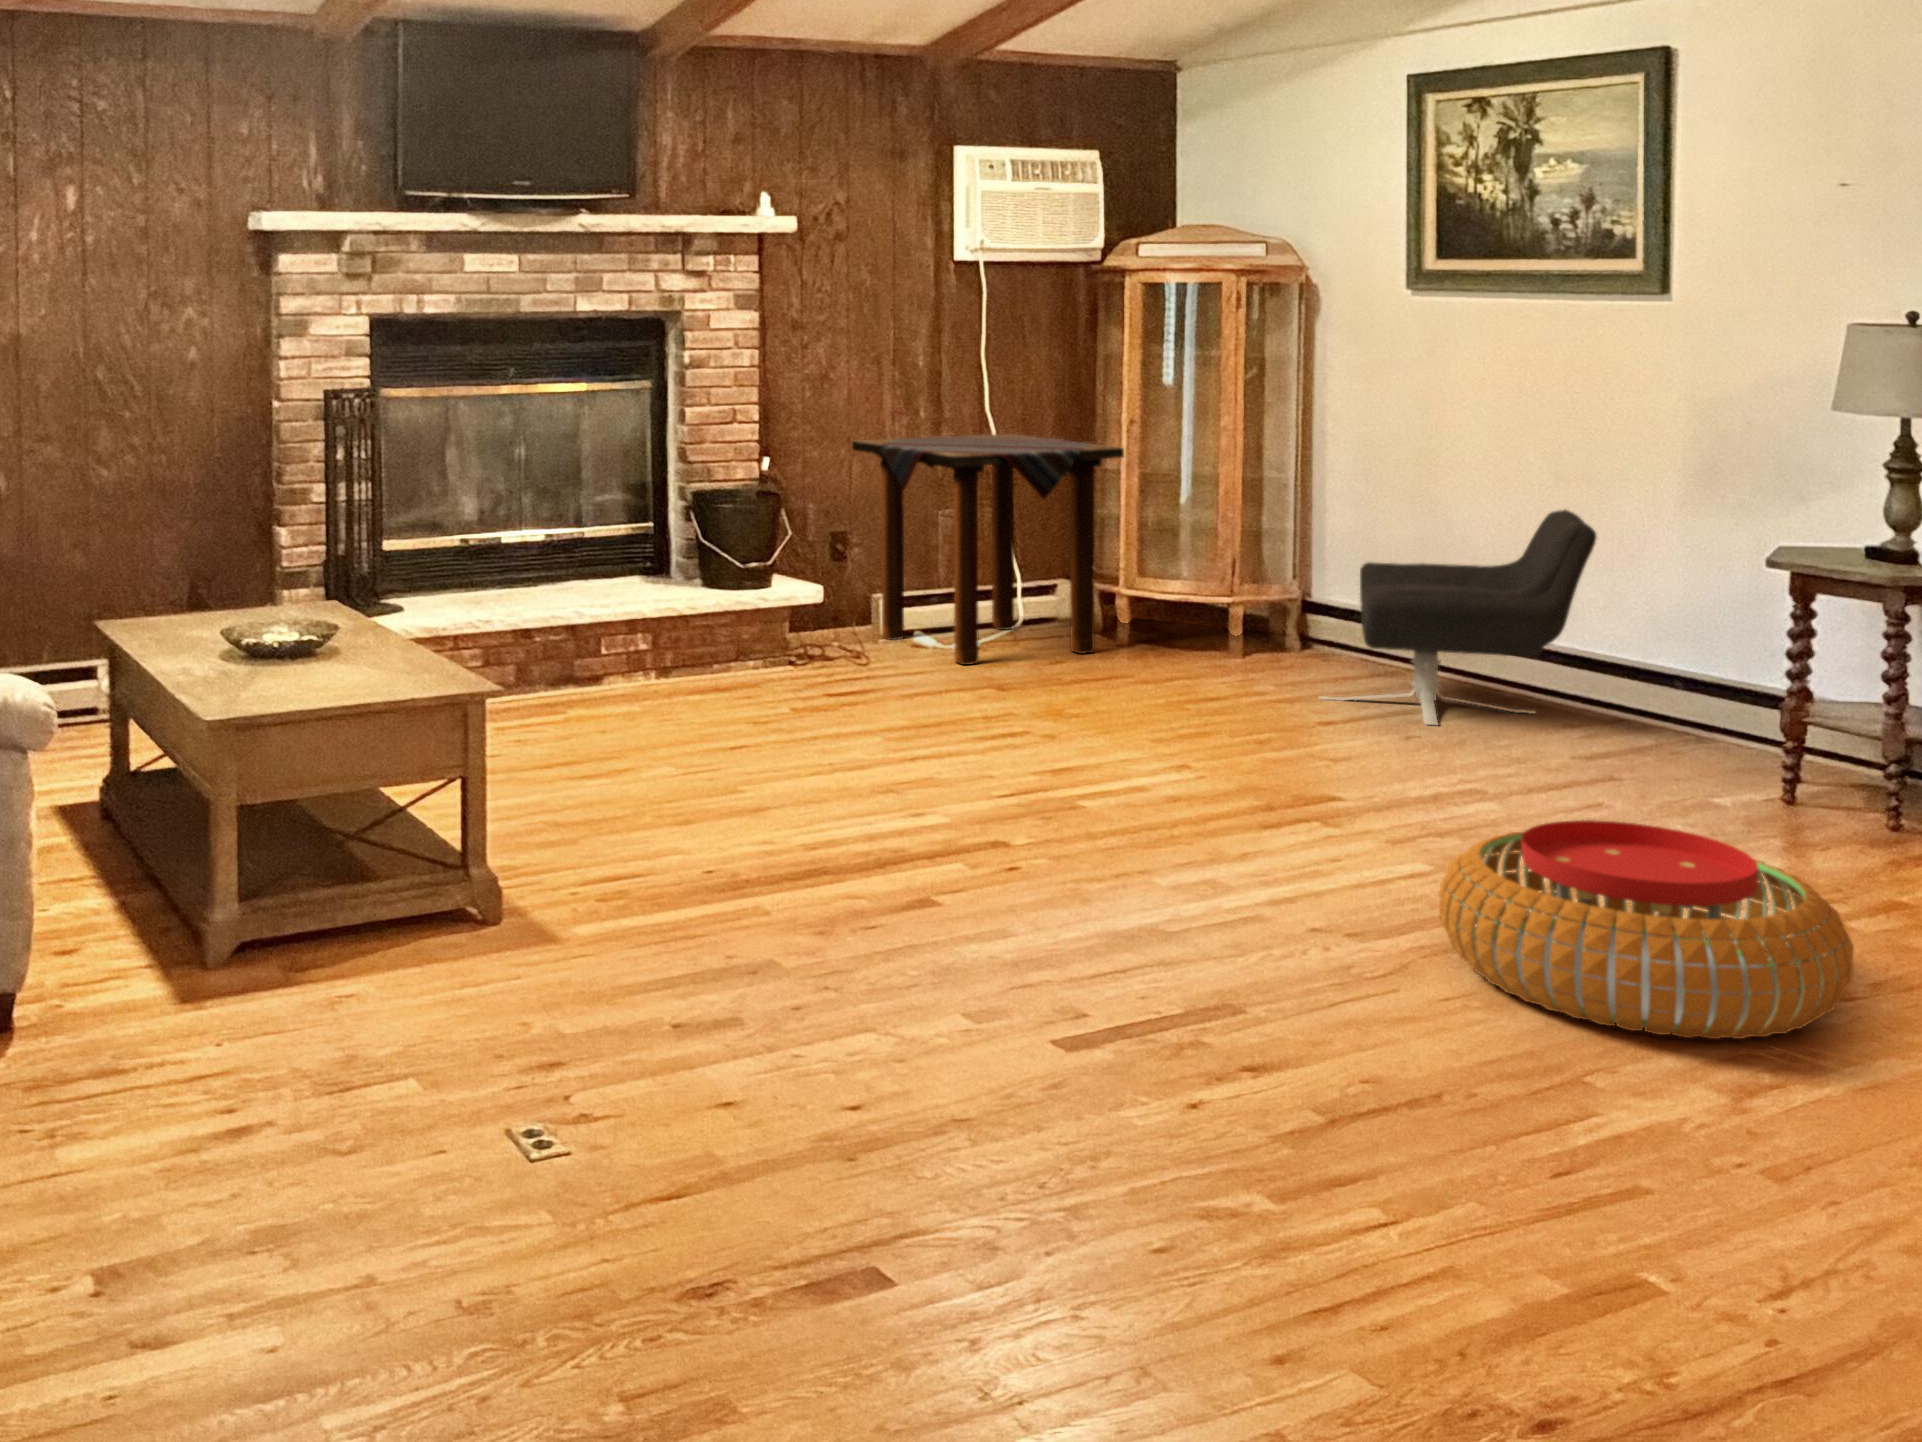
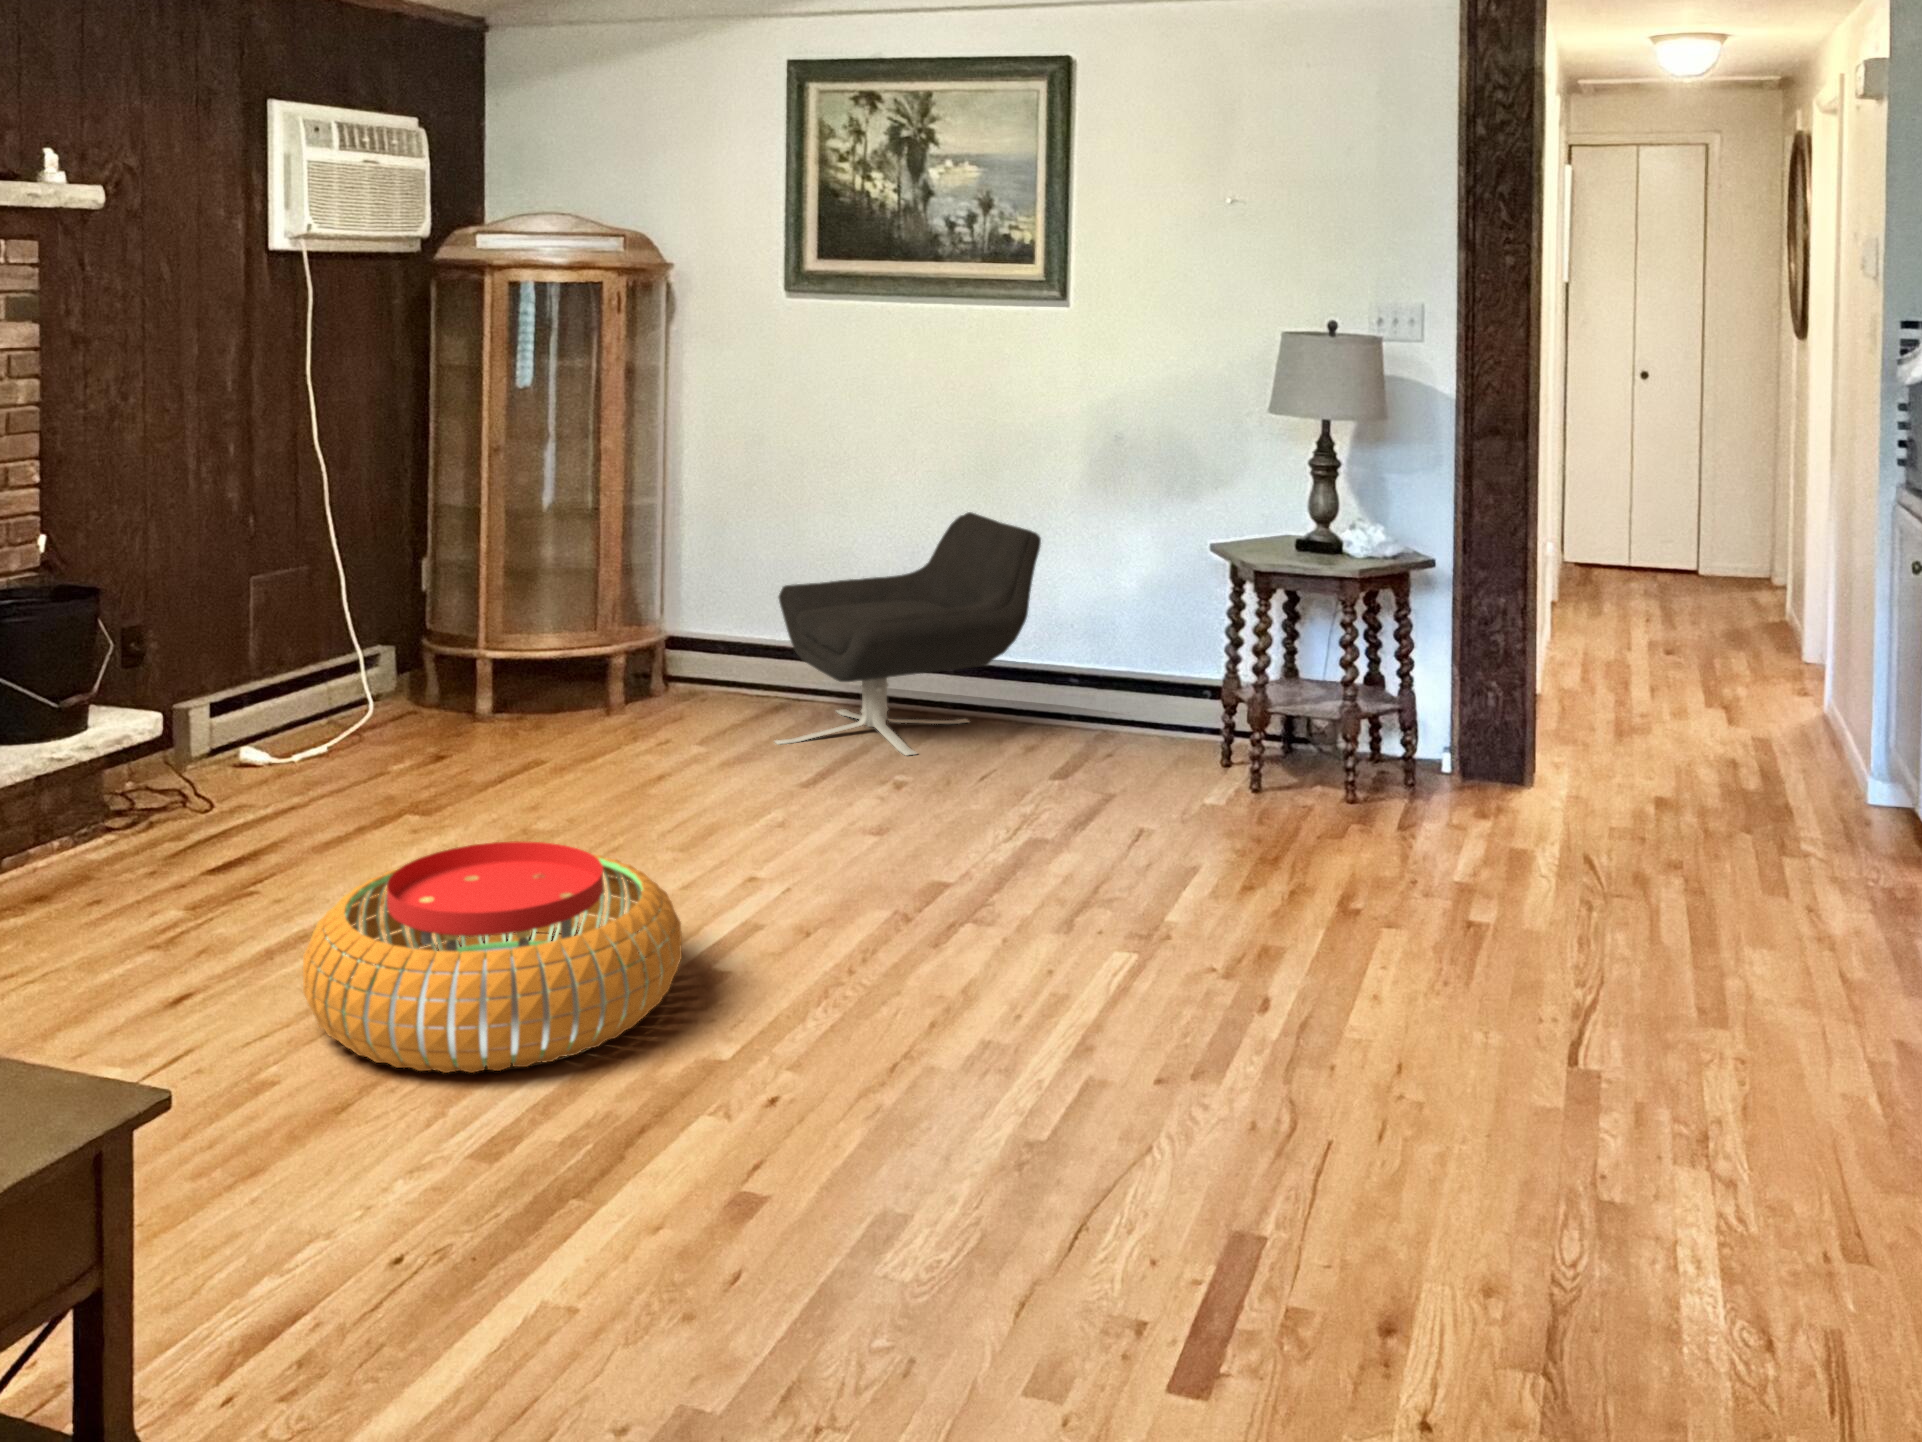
side table: present [852,434,1124,665] -> none [153,468,518,777]
pouf: present [1439,820,1854,1039] -> present [303,841,682,1073]

